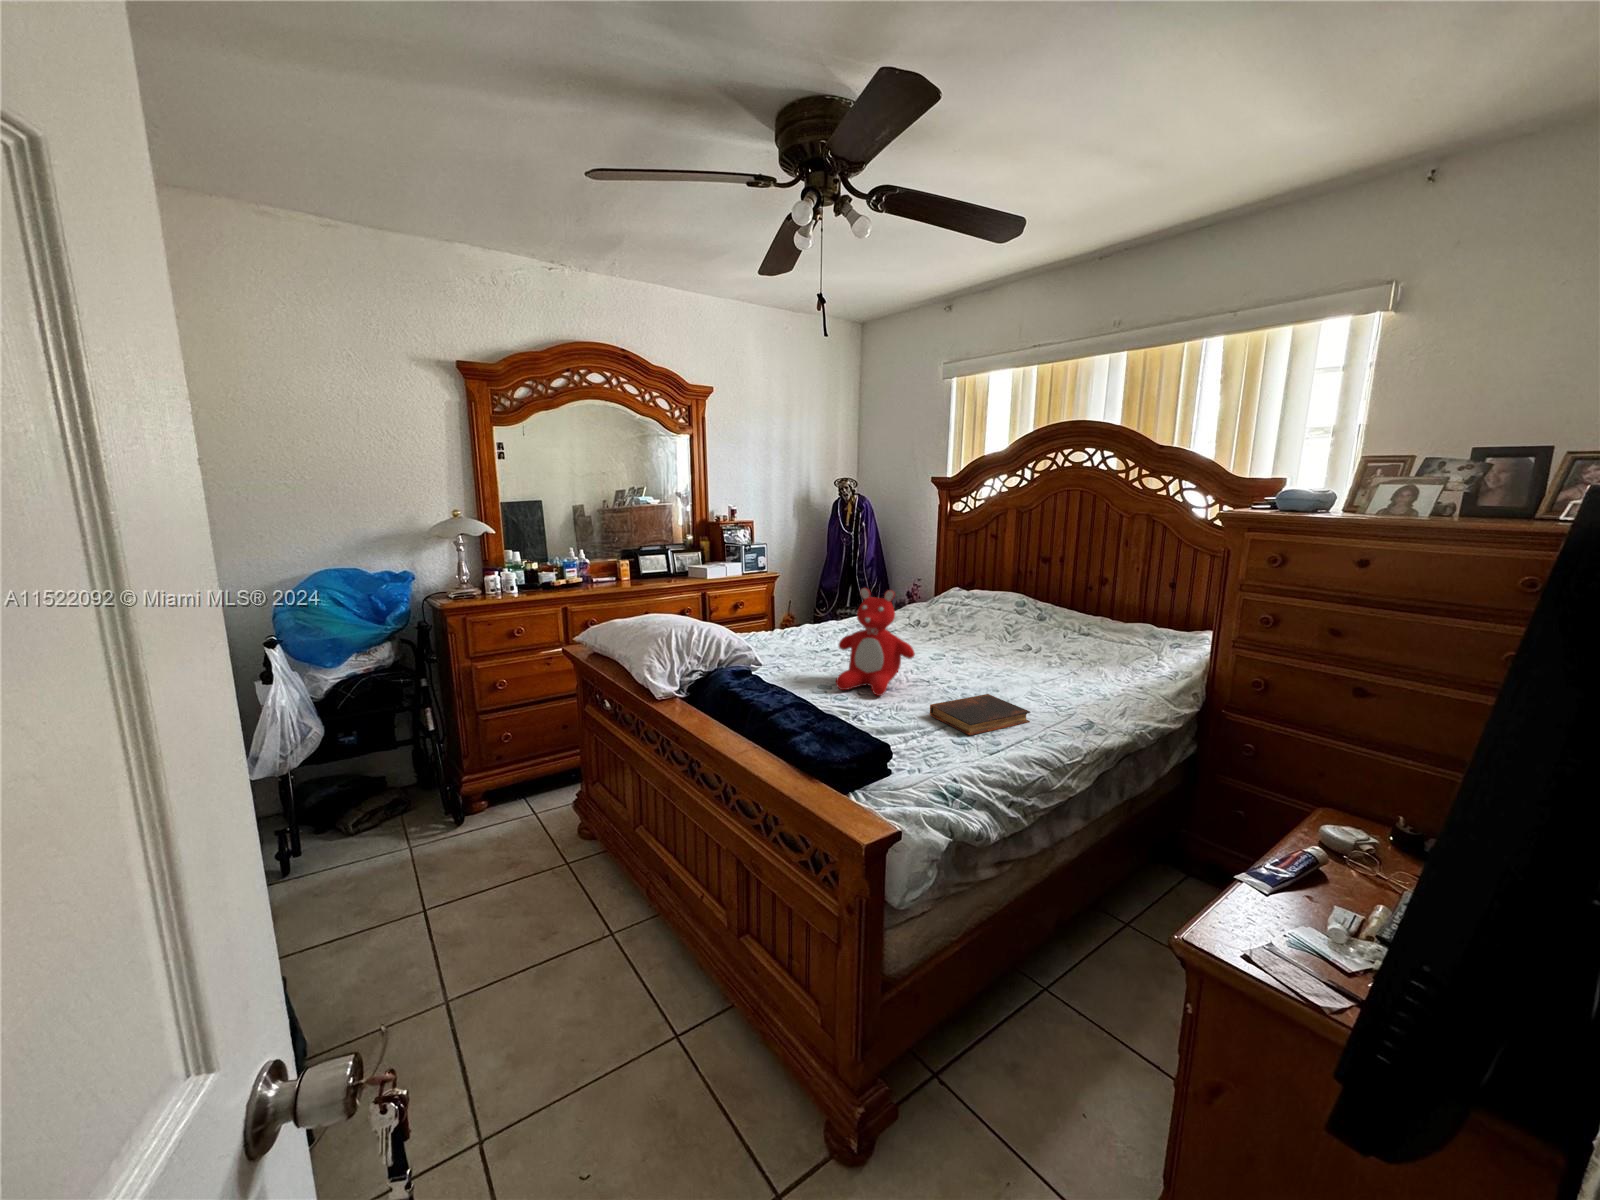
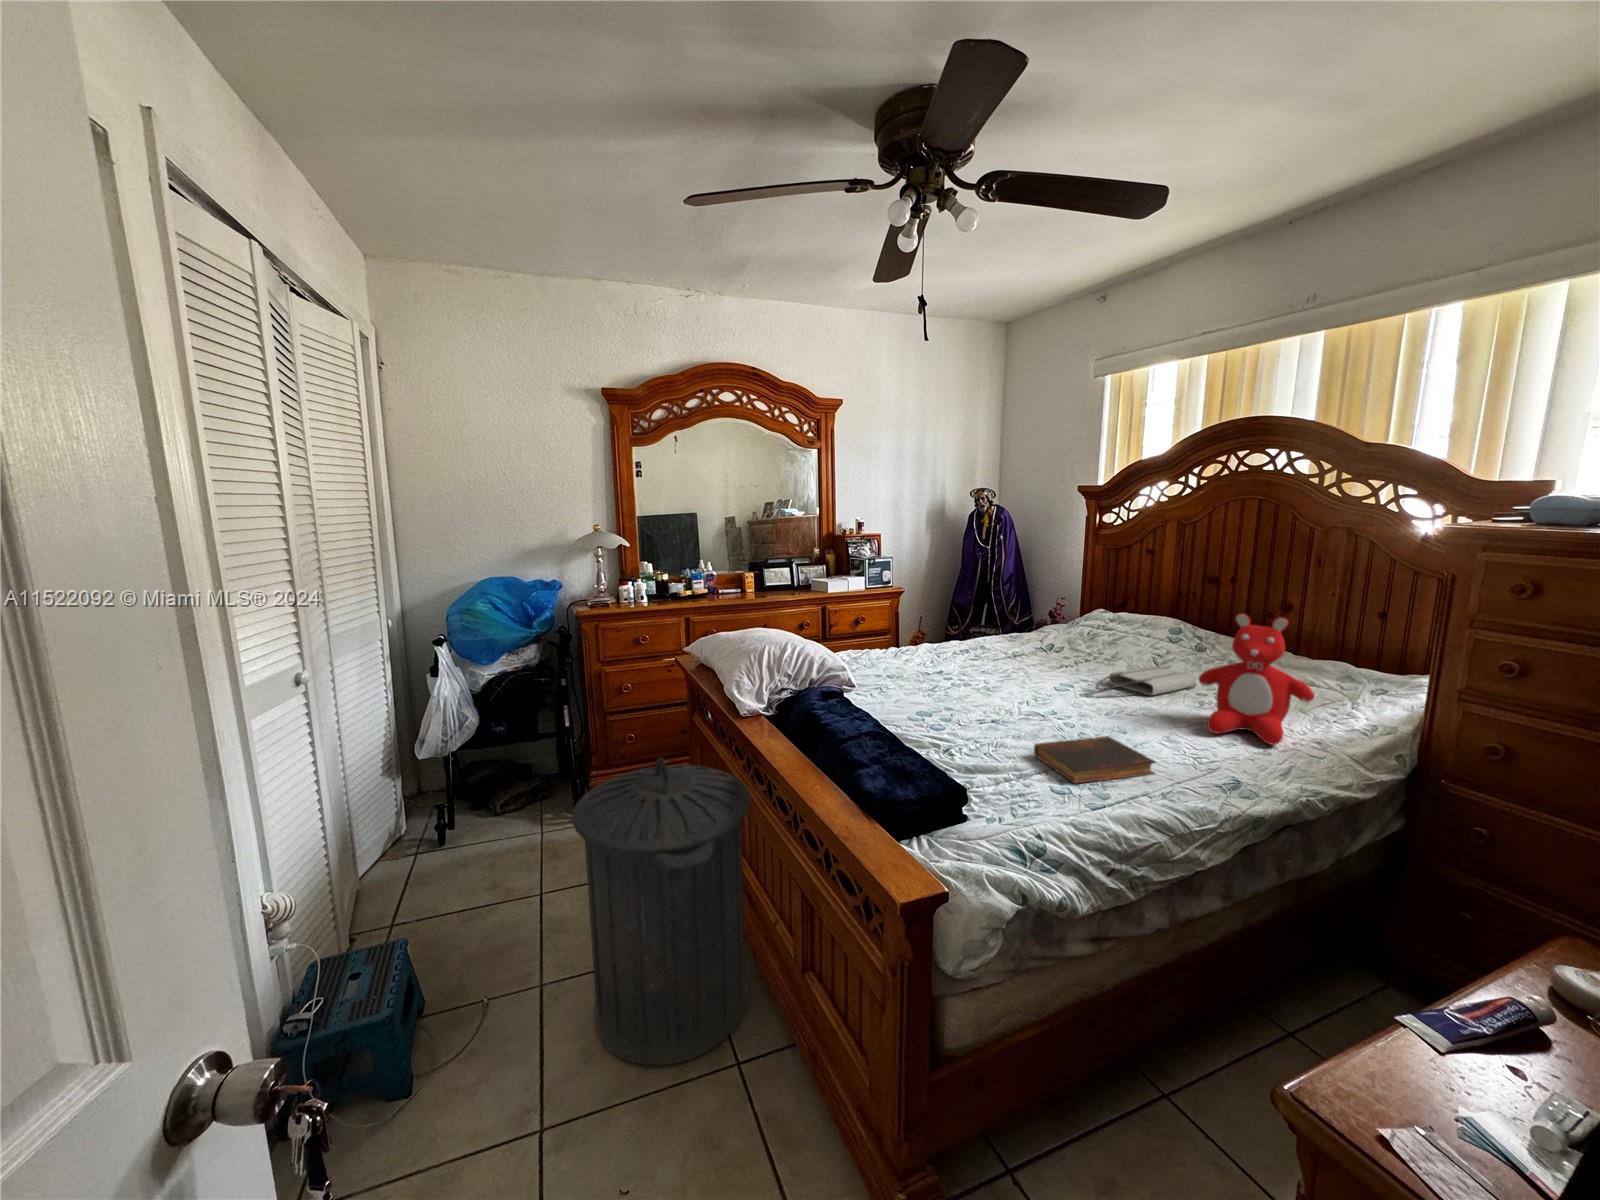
teddy bear: present [836,588,915,696] -> present [1199,613,1315,745]
tote bag: none [965,634,1041,659] -> present [1095,666,1195,695]
trash can: none [486,745,676,1058] -> present [572,757,751,1065]

